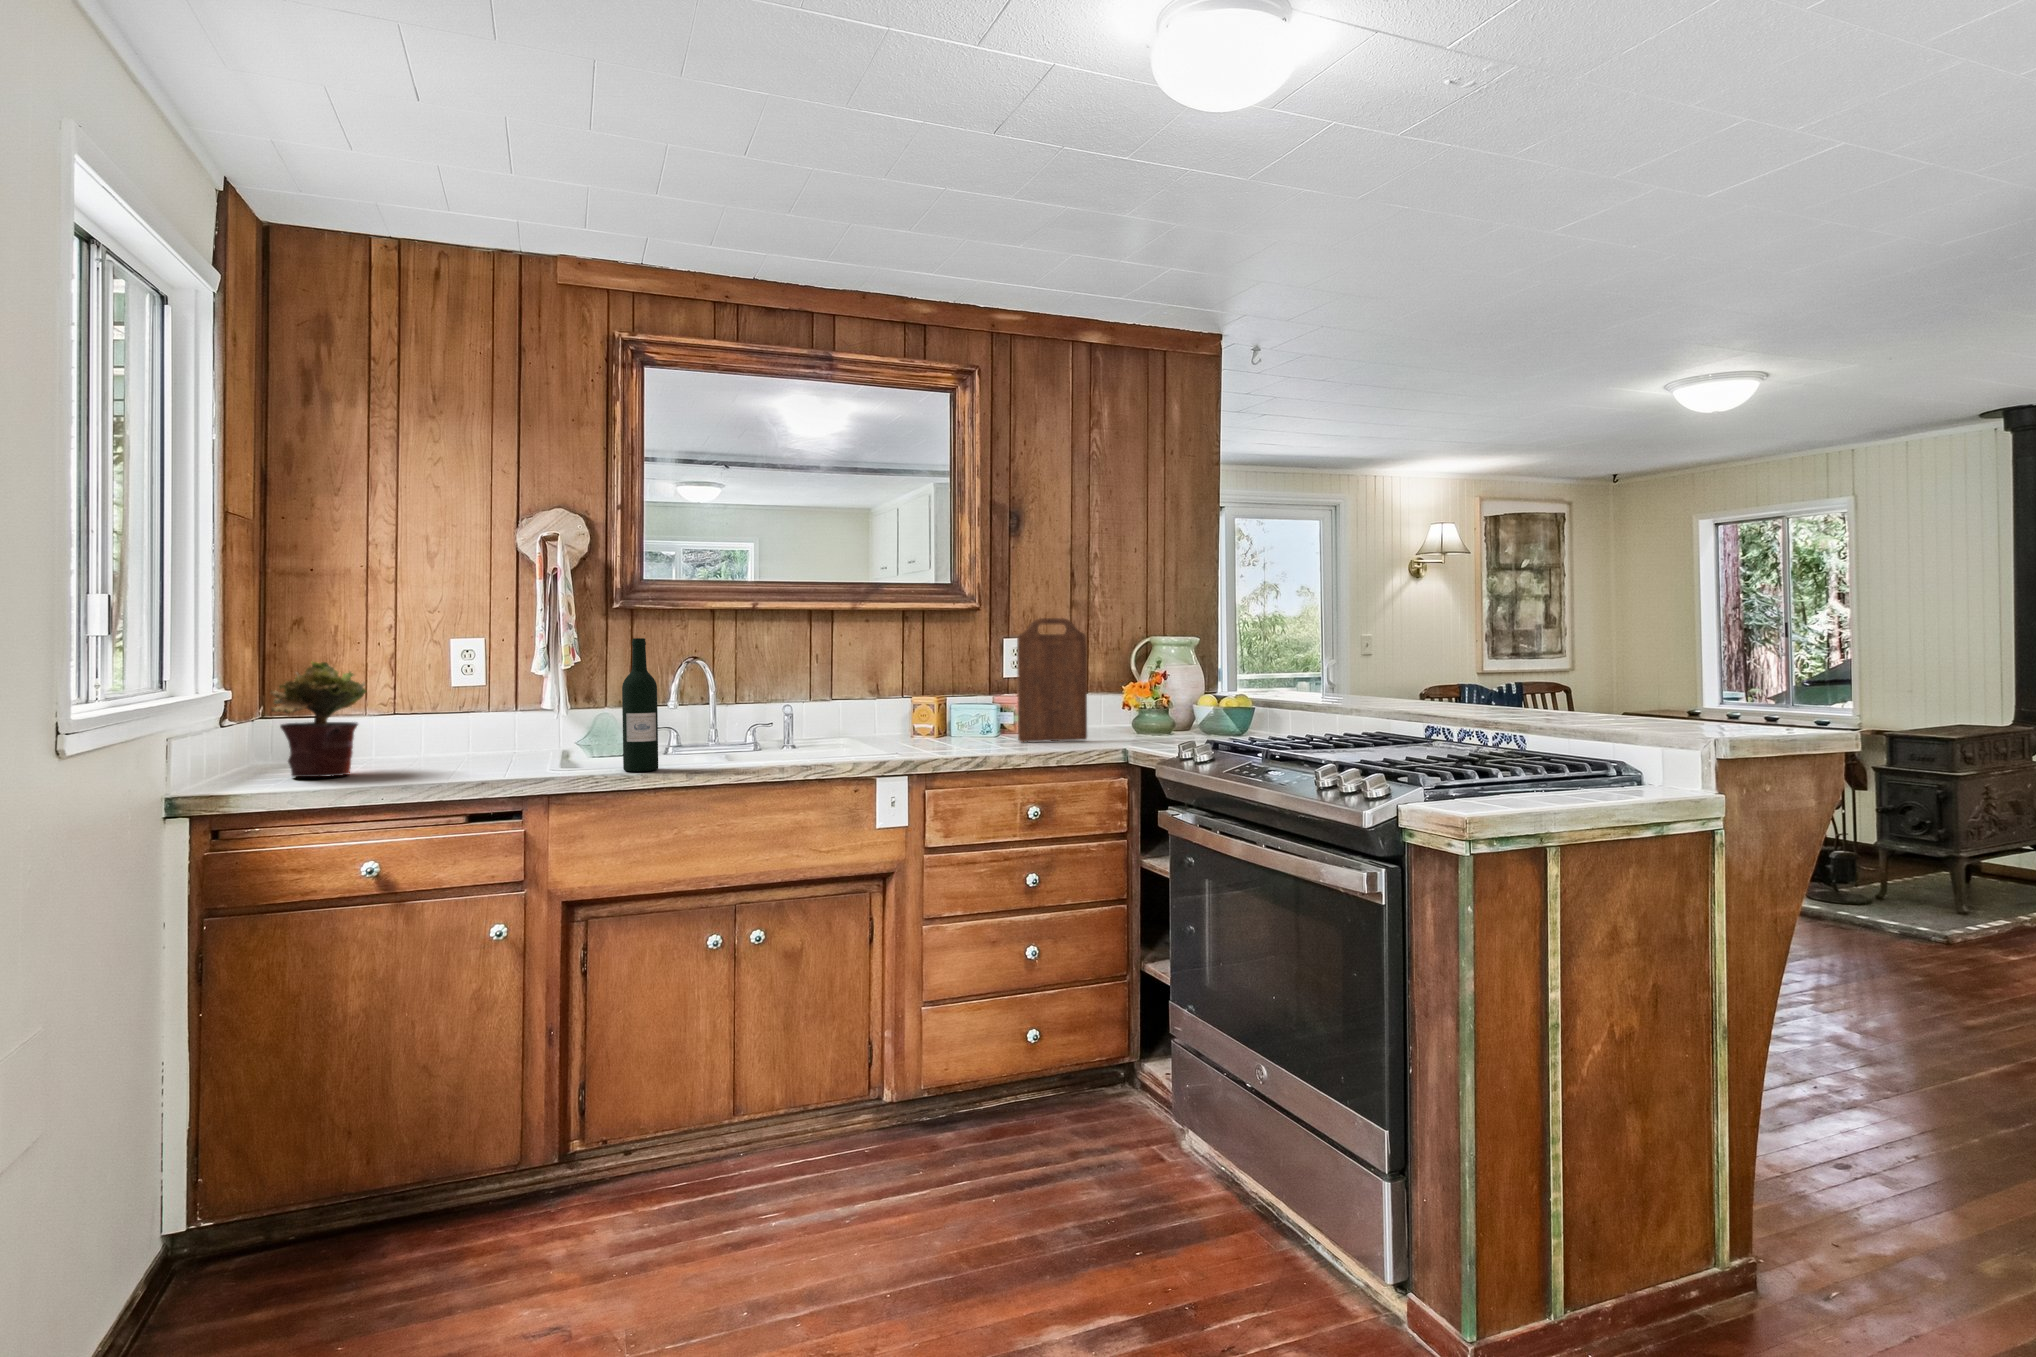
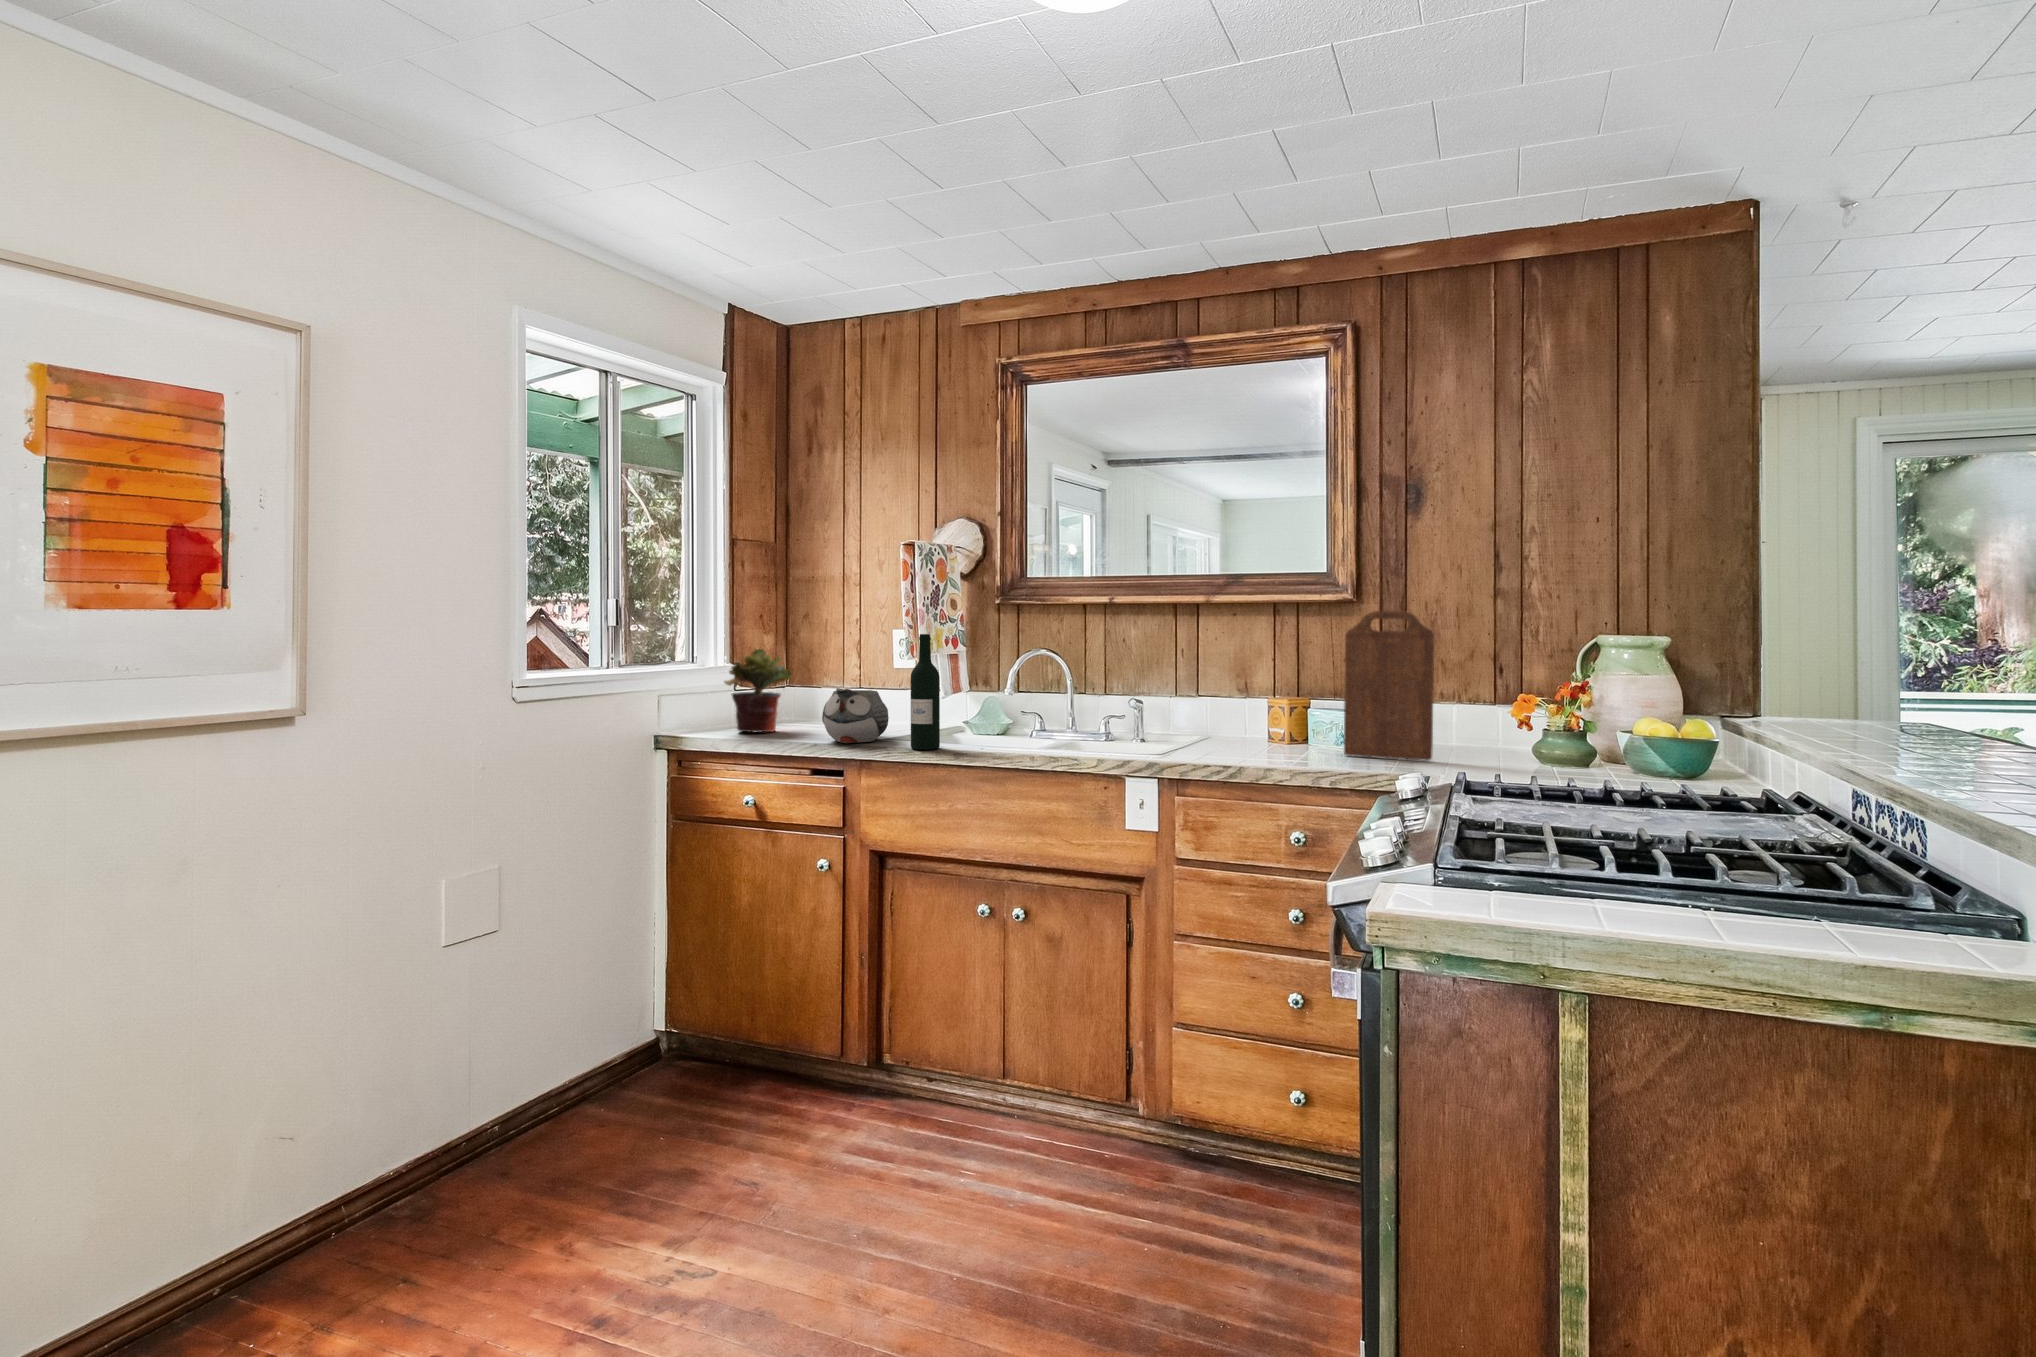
teapot: none [472,706,562,774] -> present [822,688,889,743]

